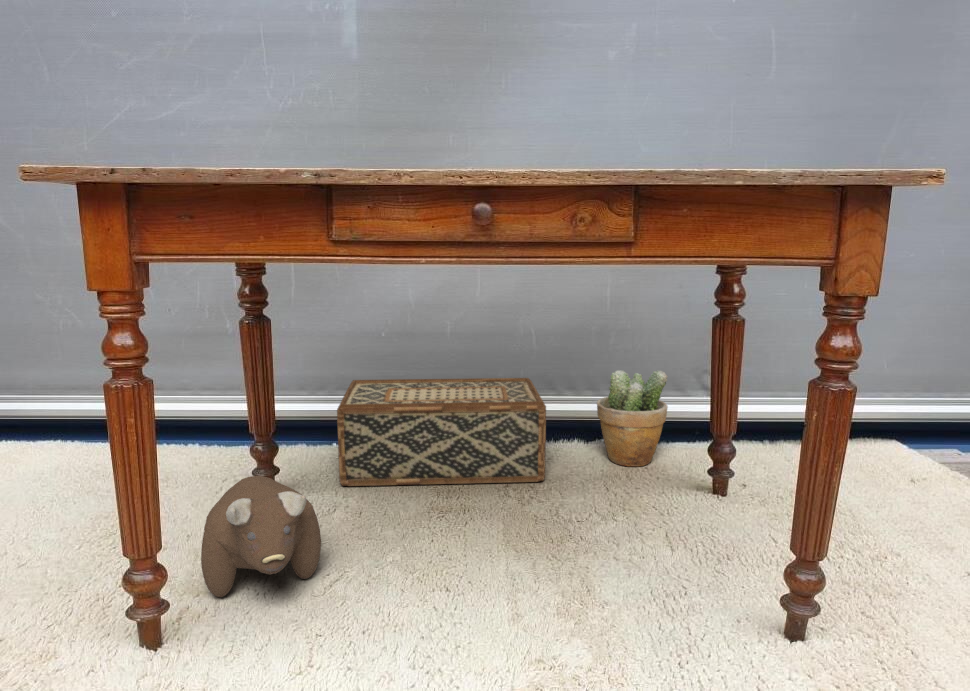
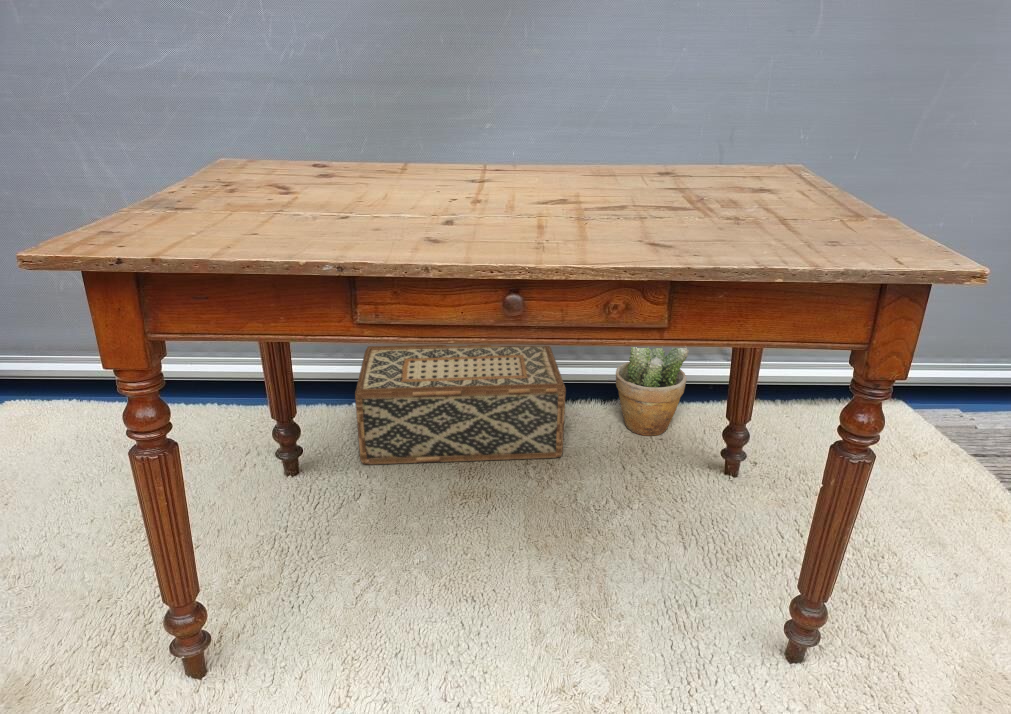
plush toy: present [201,476,321,597] -> none [237,497,350,615]

